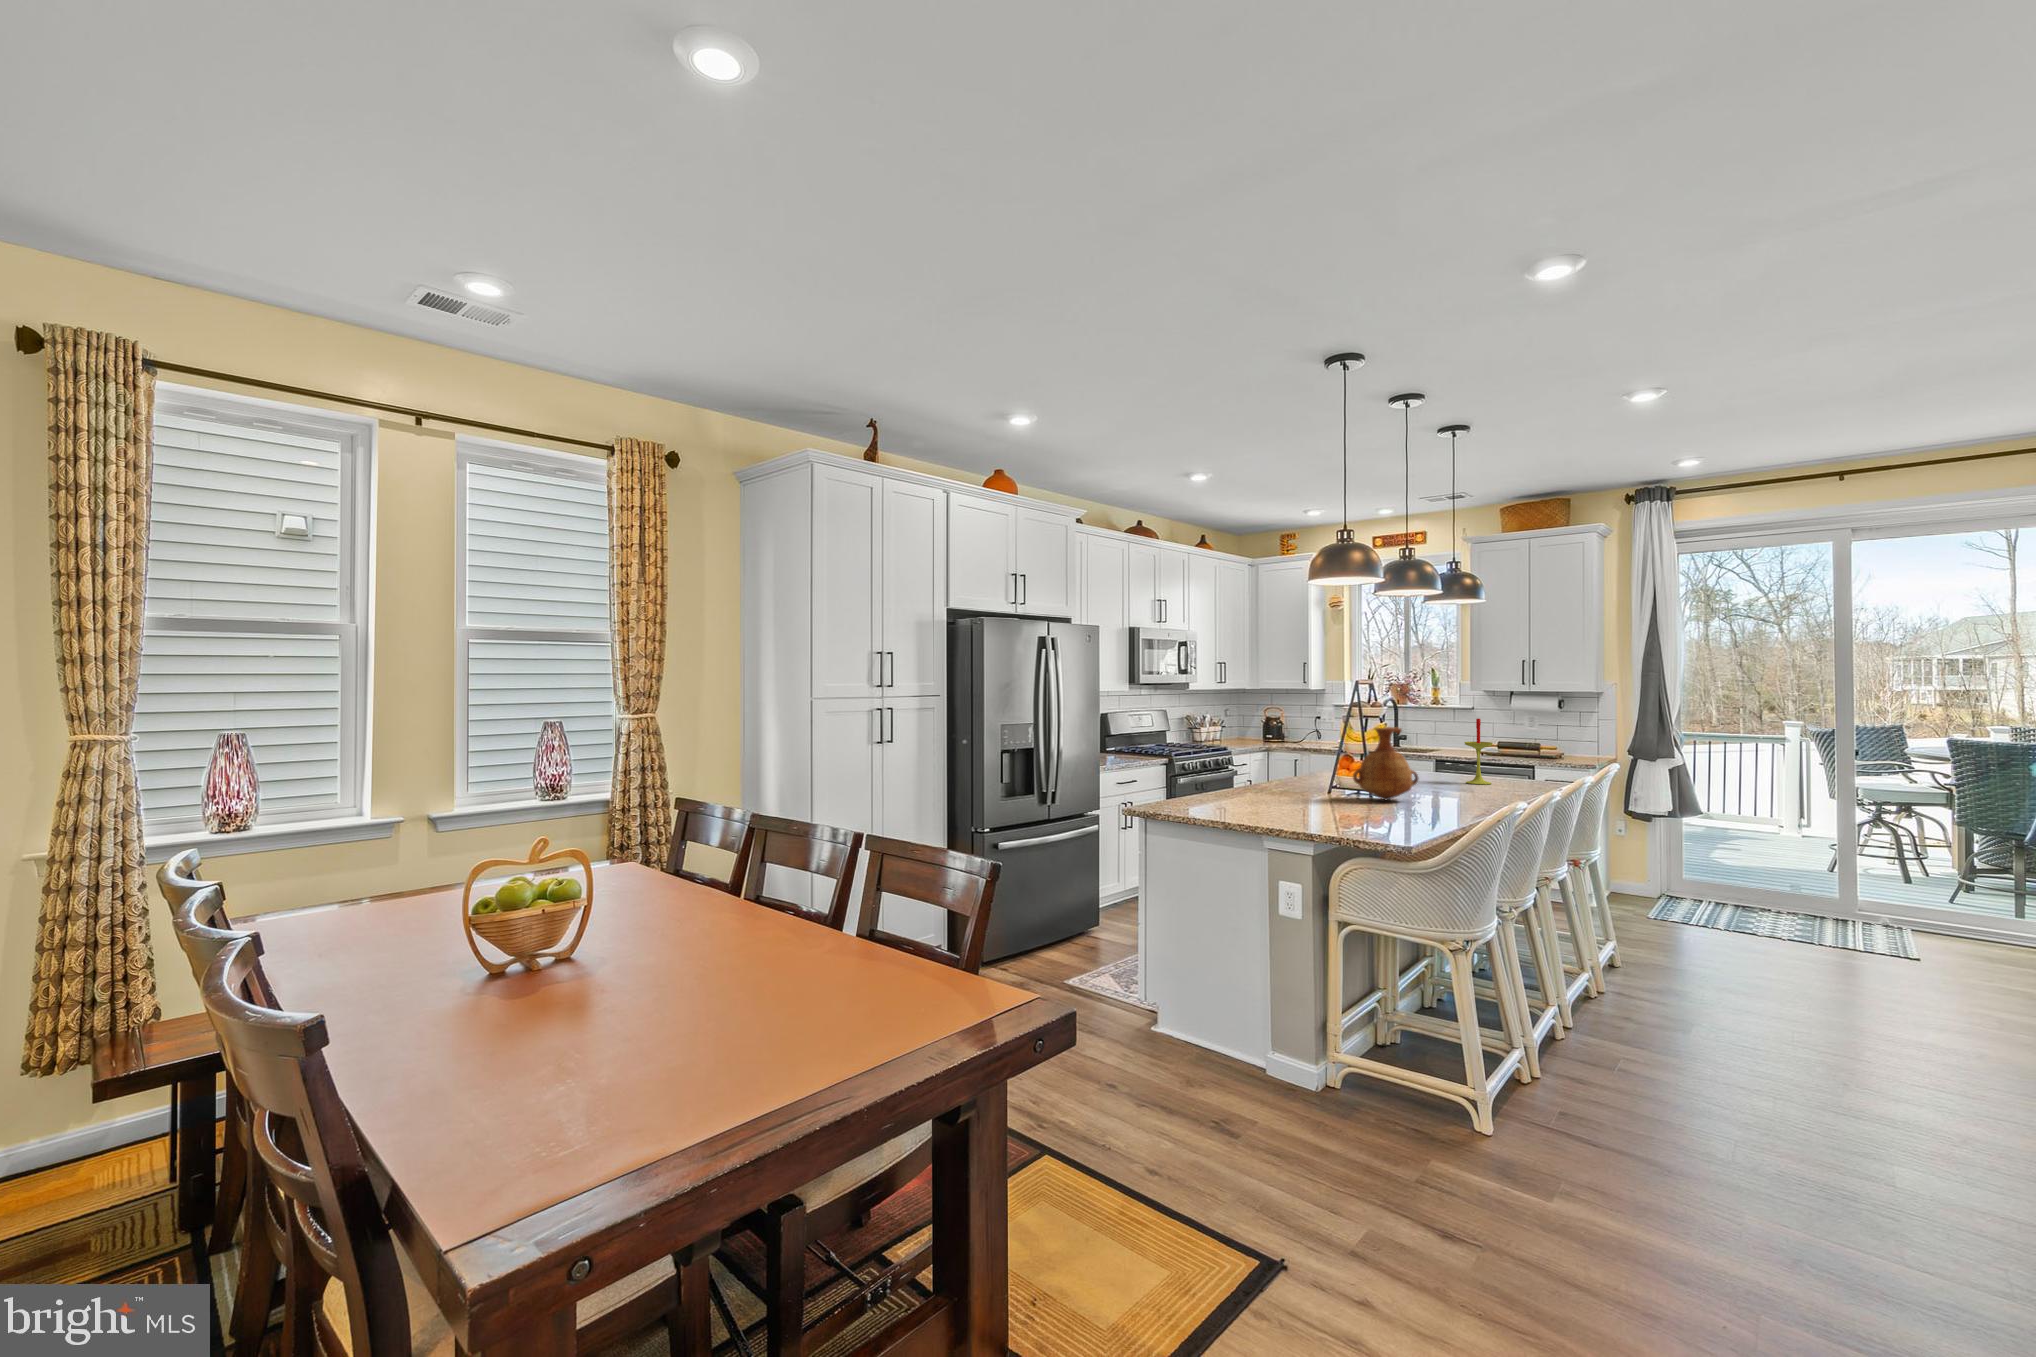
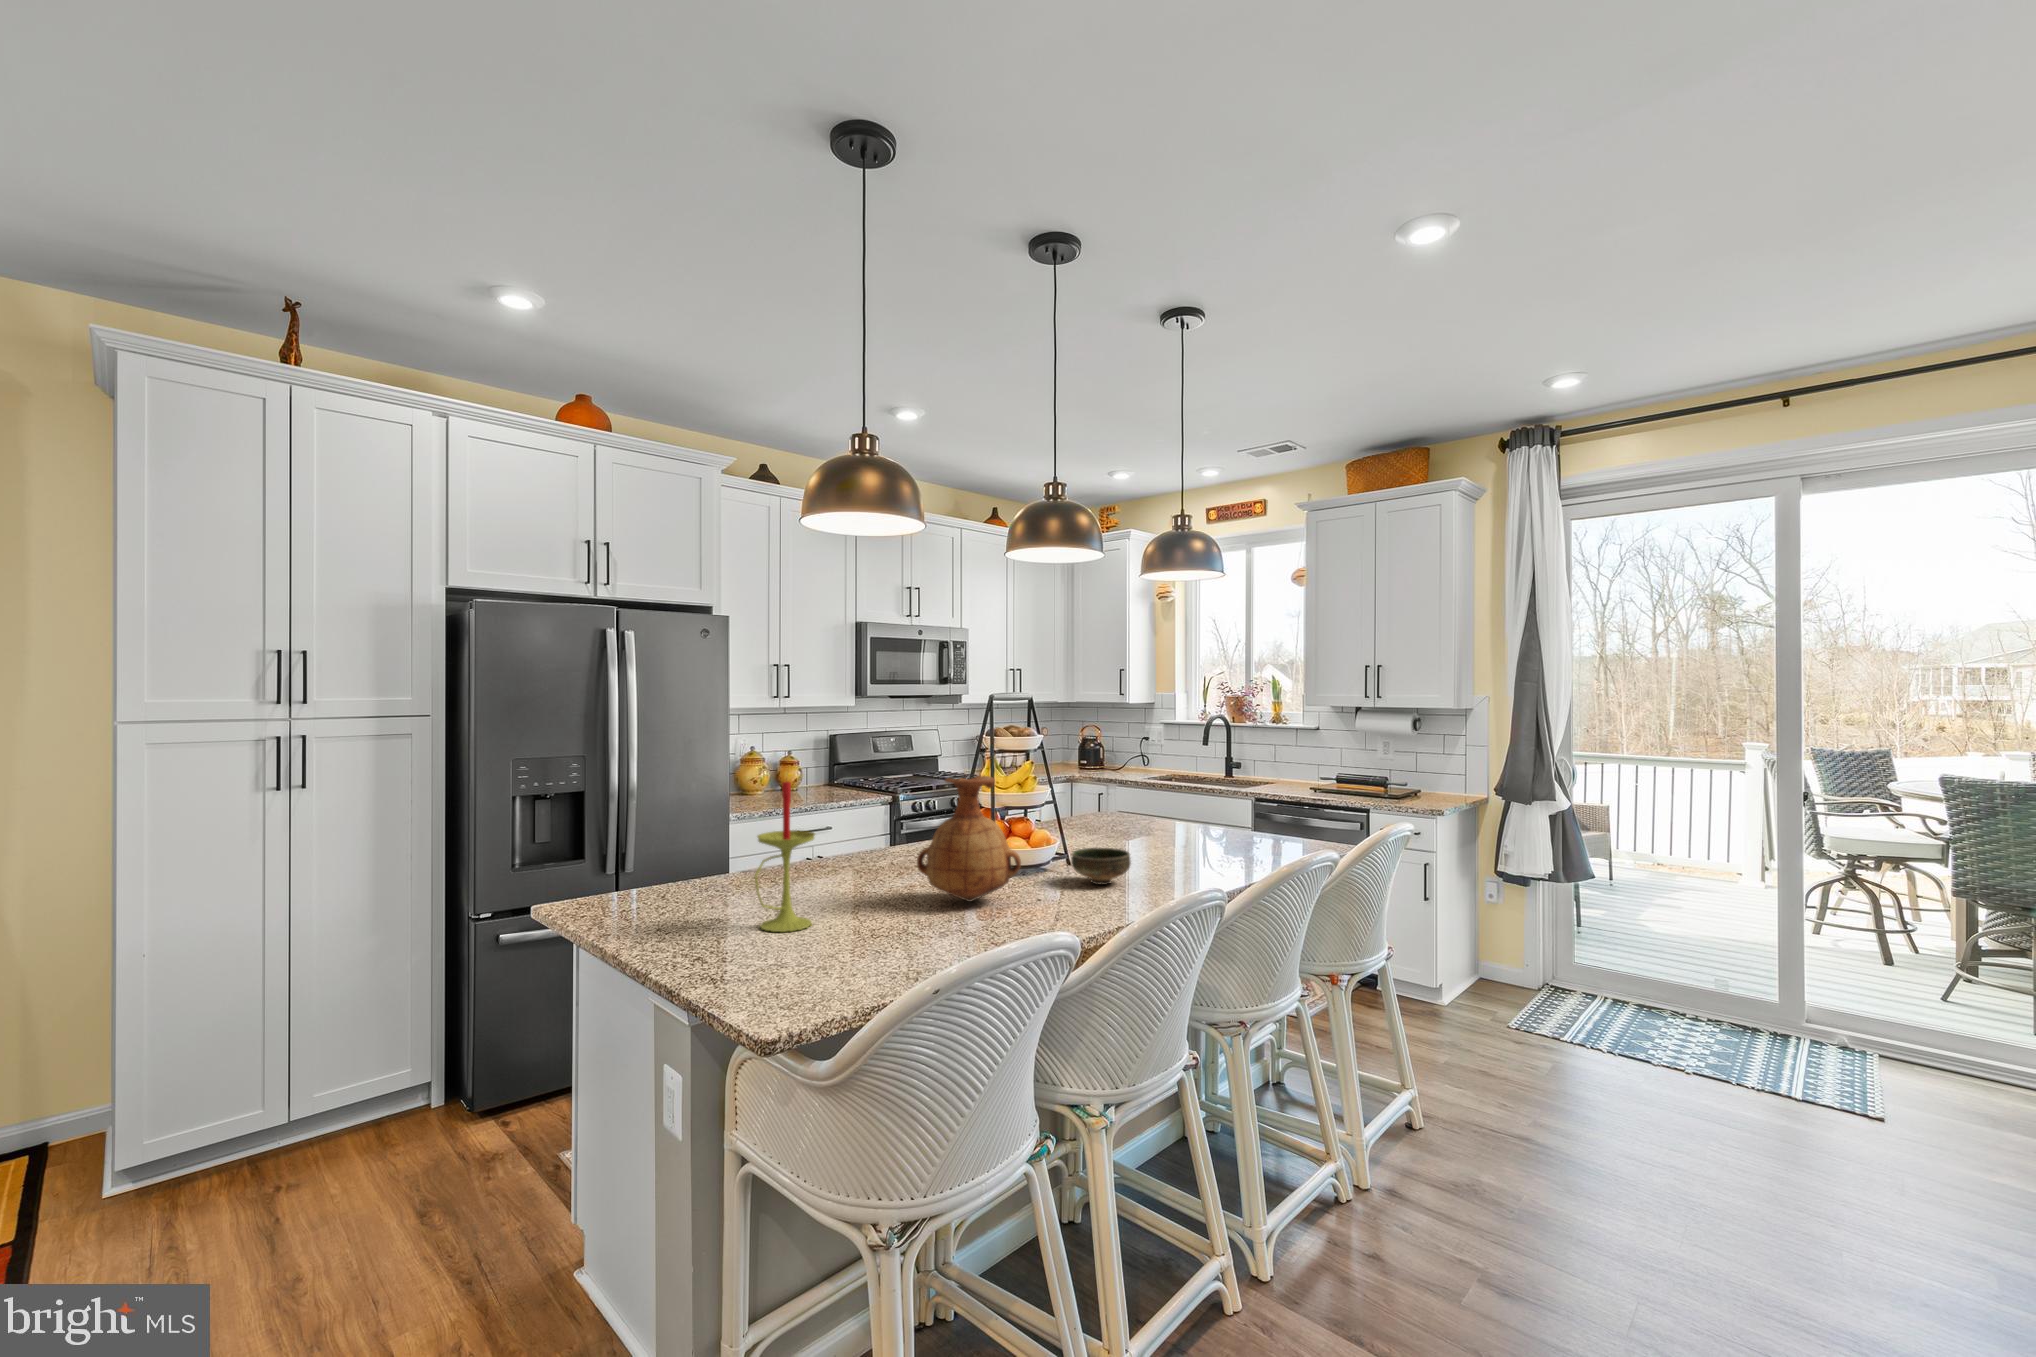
candle: present [1464,719,1493,785] -> present [755,782,815,932]
bowl: none [1424,774,1464,795] -> present [1071,847,1131,885]

